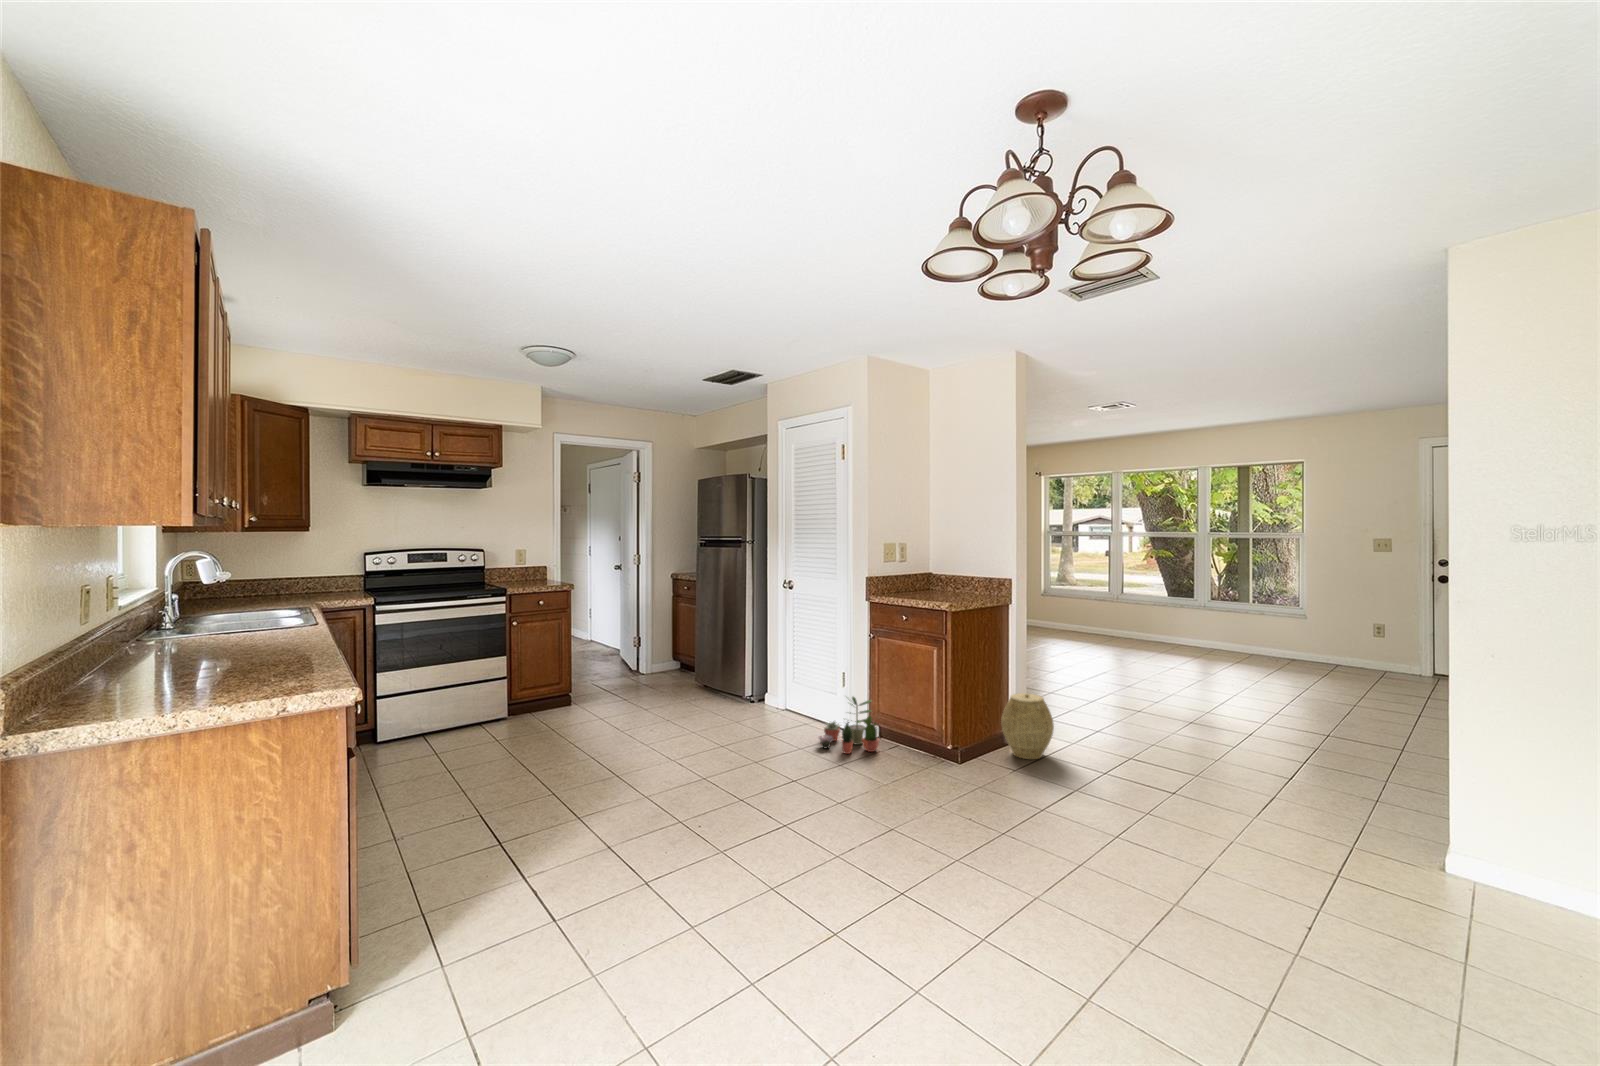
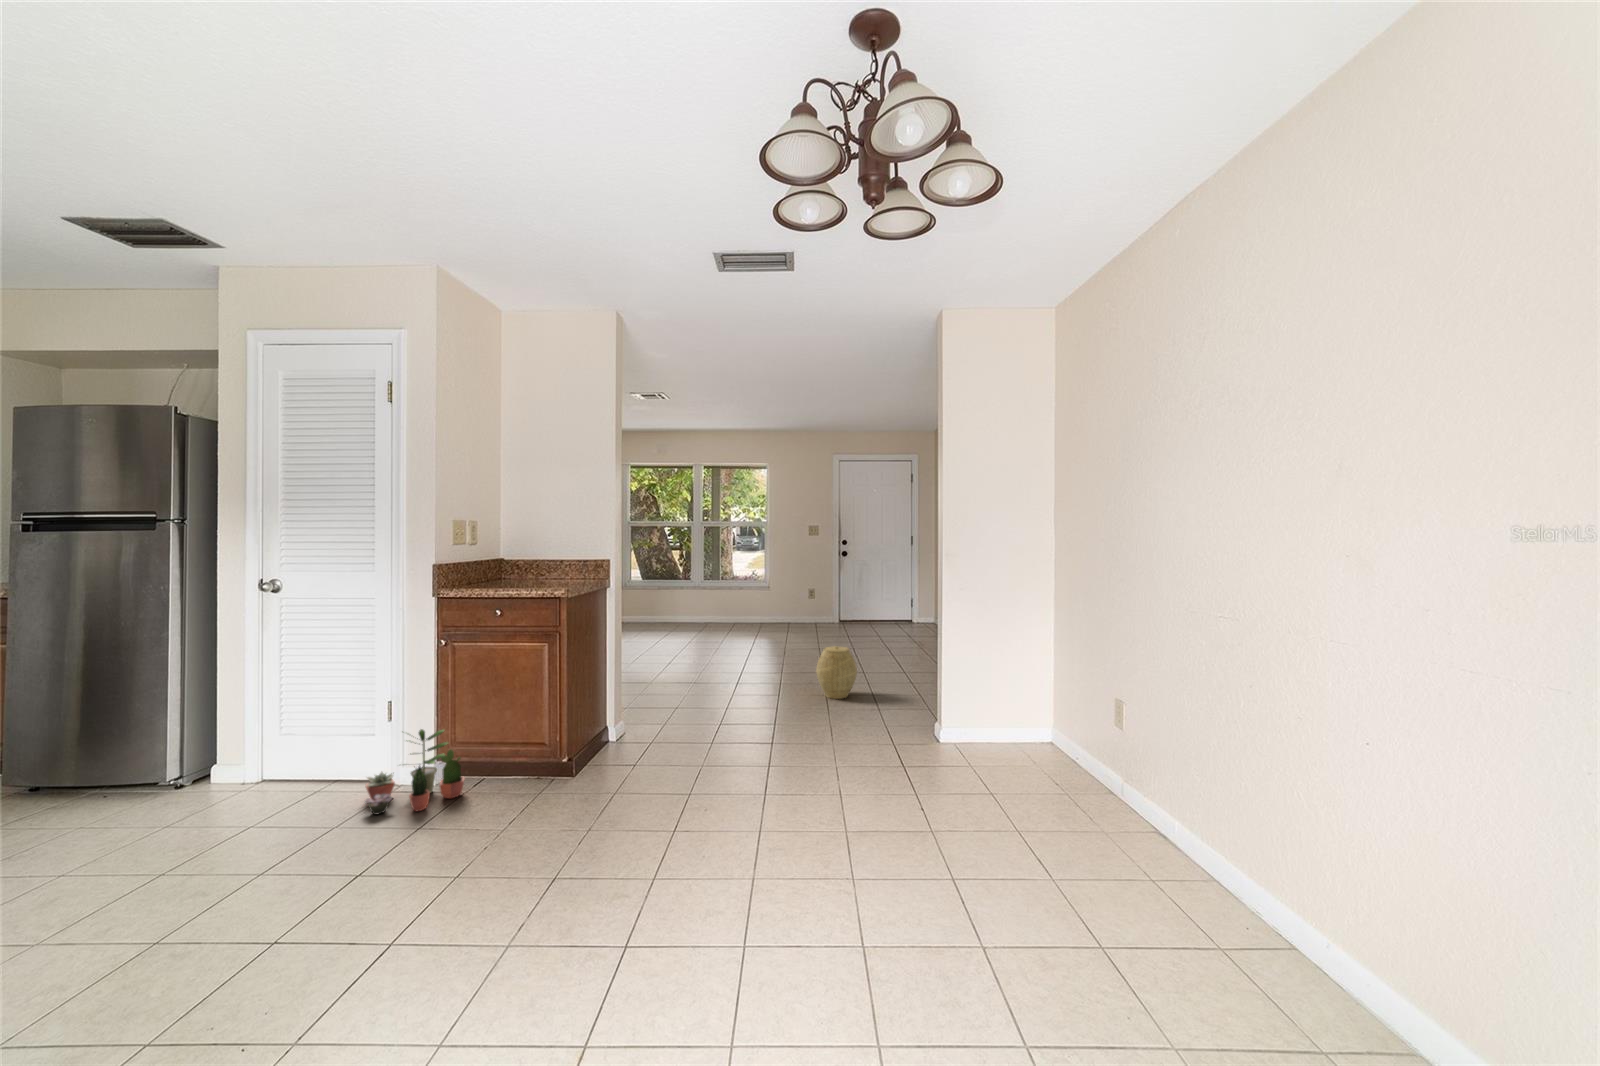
woven basket: present [1001,693,1054,759] -> present [816,646,857,699]

